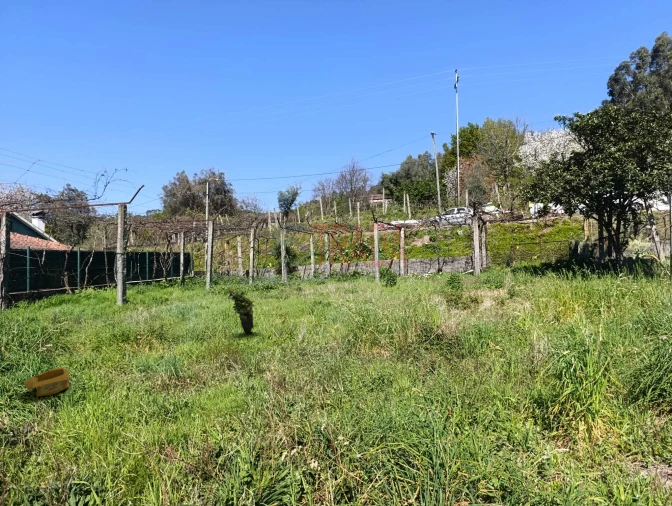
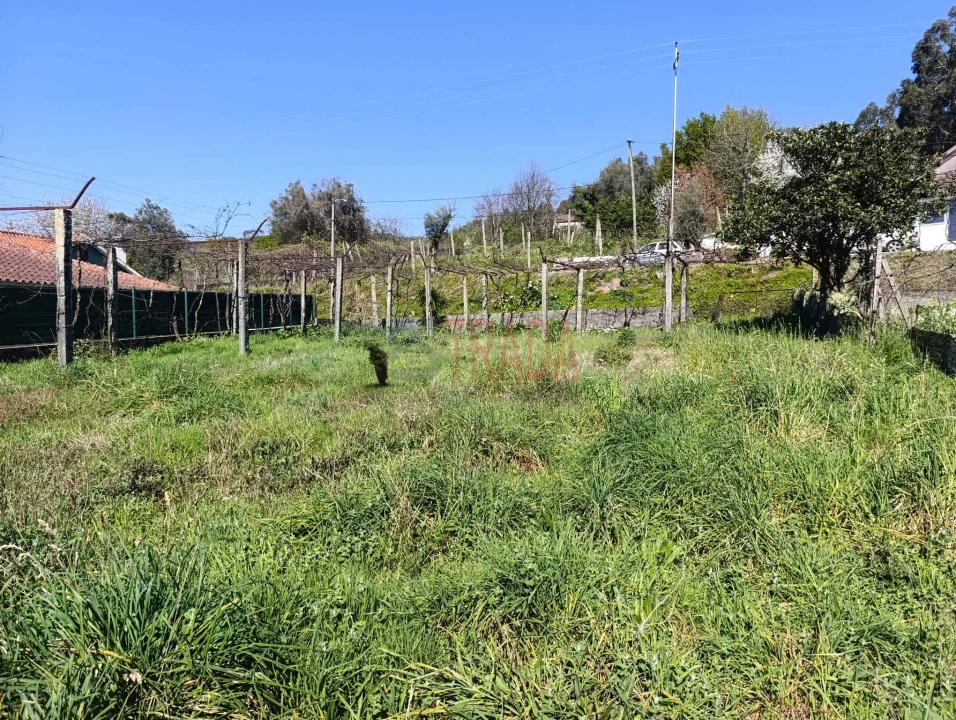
cardboard box: present [24,368,70,396] -> none [200,402,239,422]

